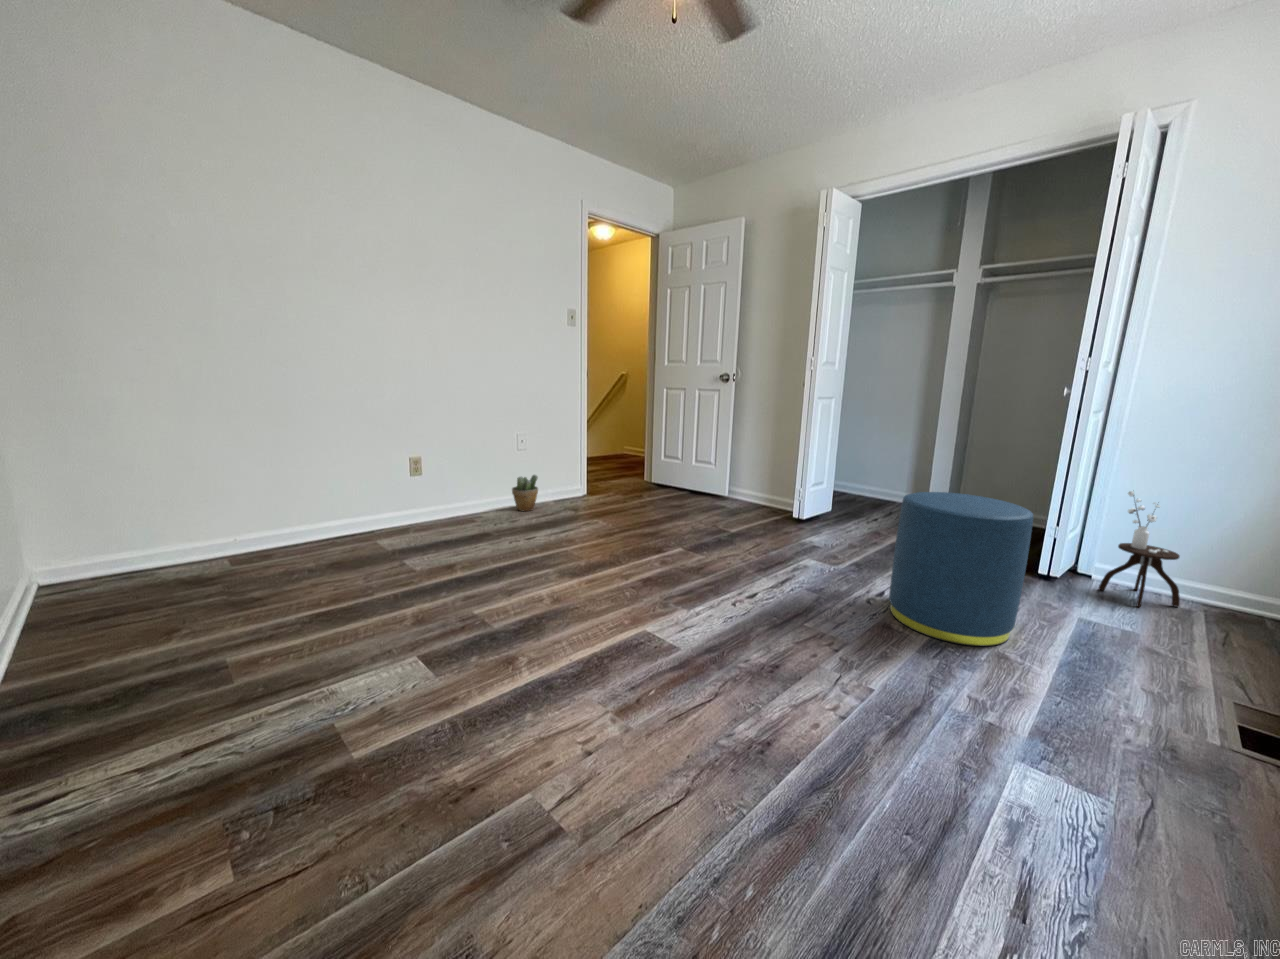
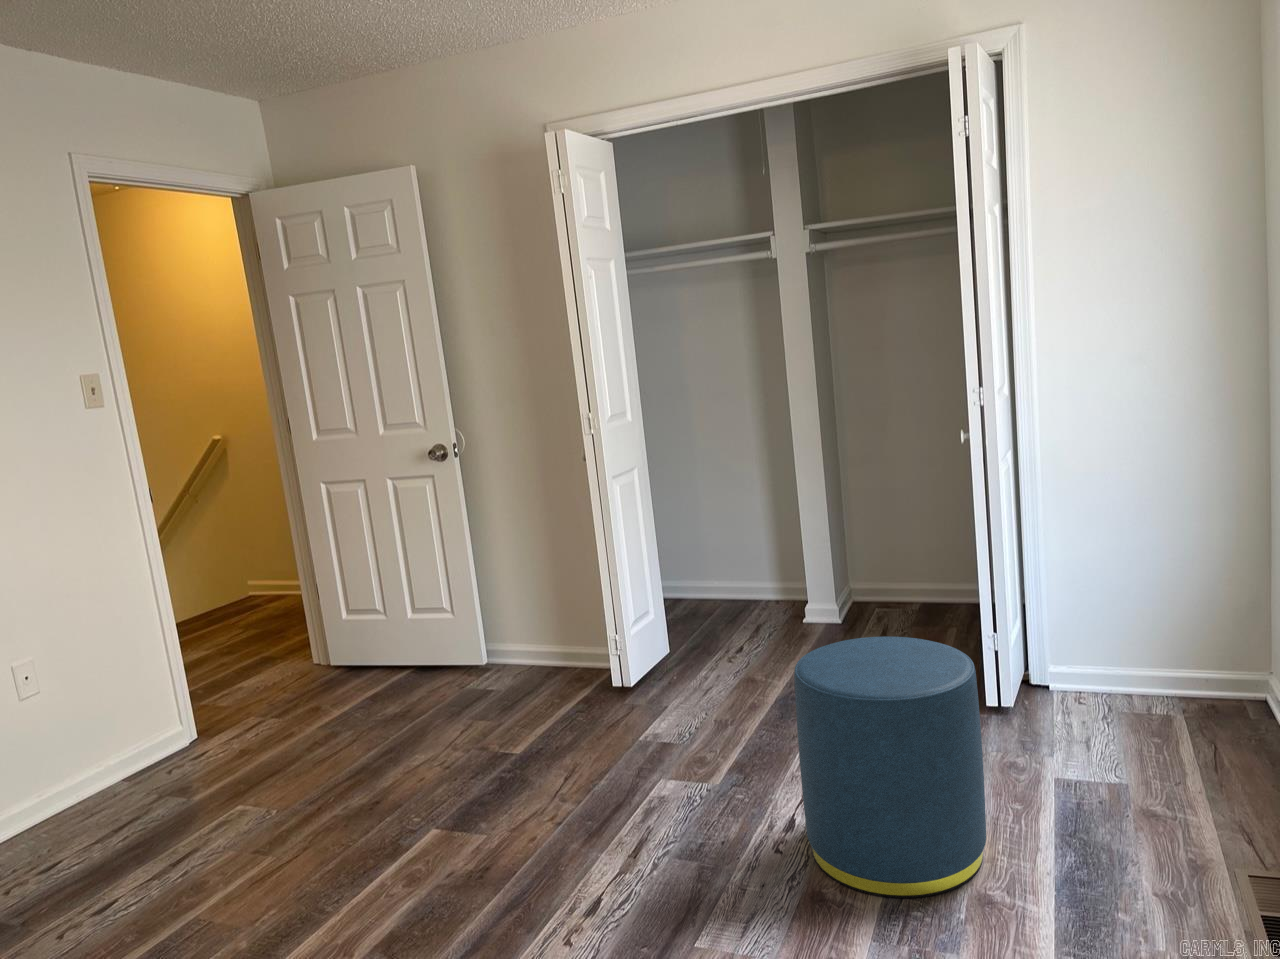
potted plant: present [512,475,538,511] -> none [27,740,93,829]
side table: present [1099,491,1180,607] -> none [1060,562,1153,729]

